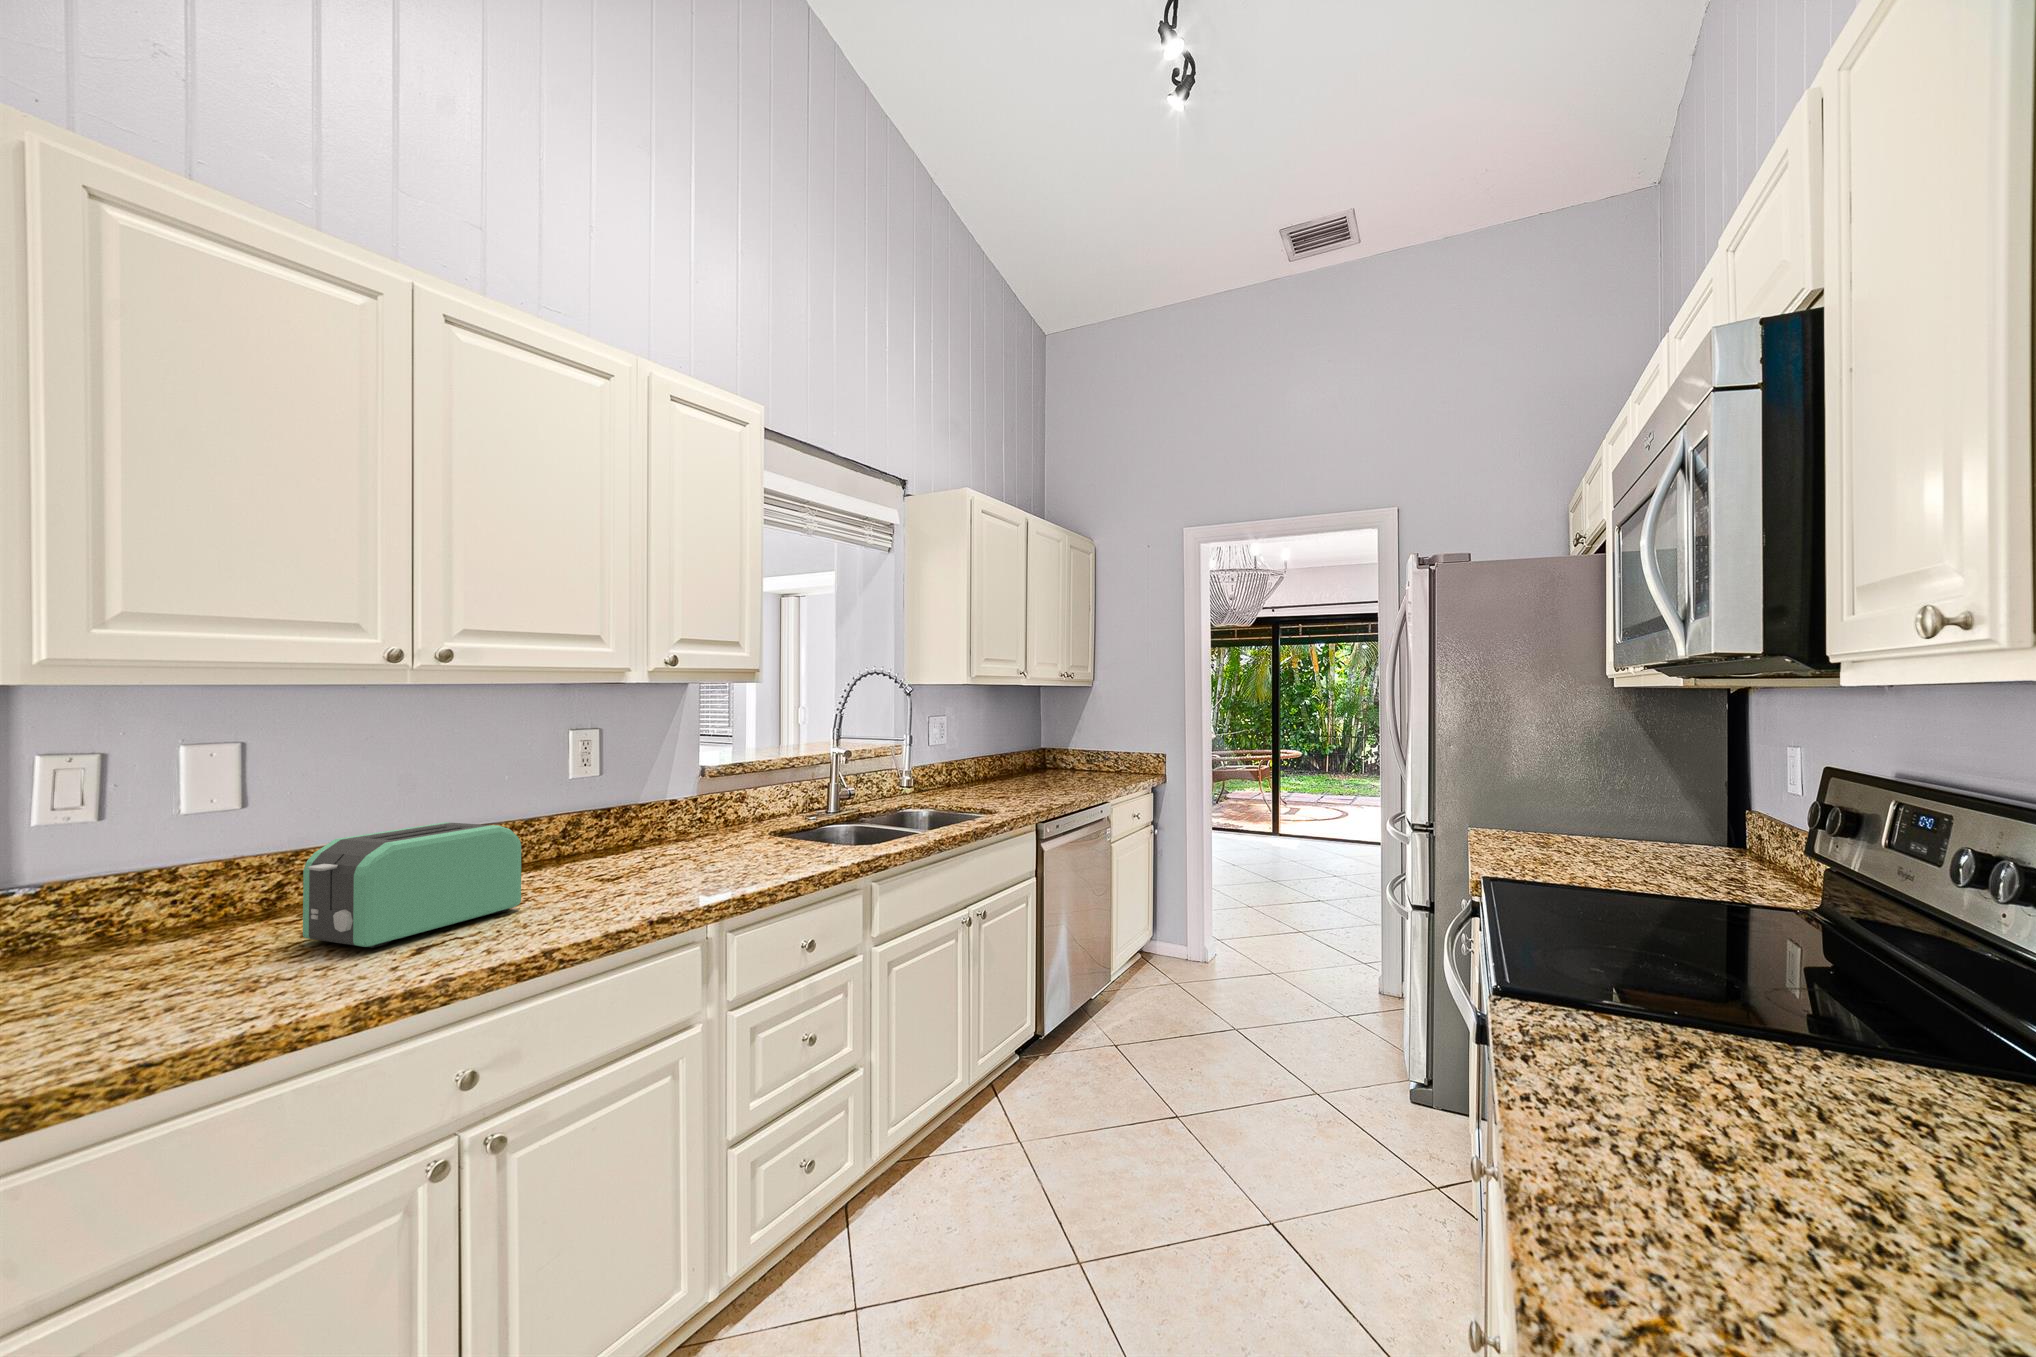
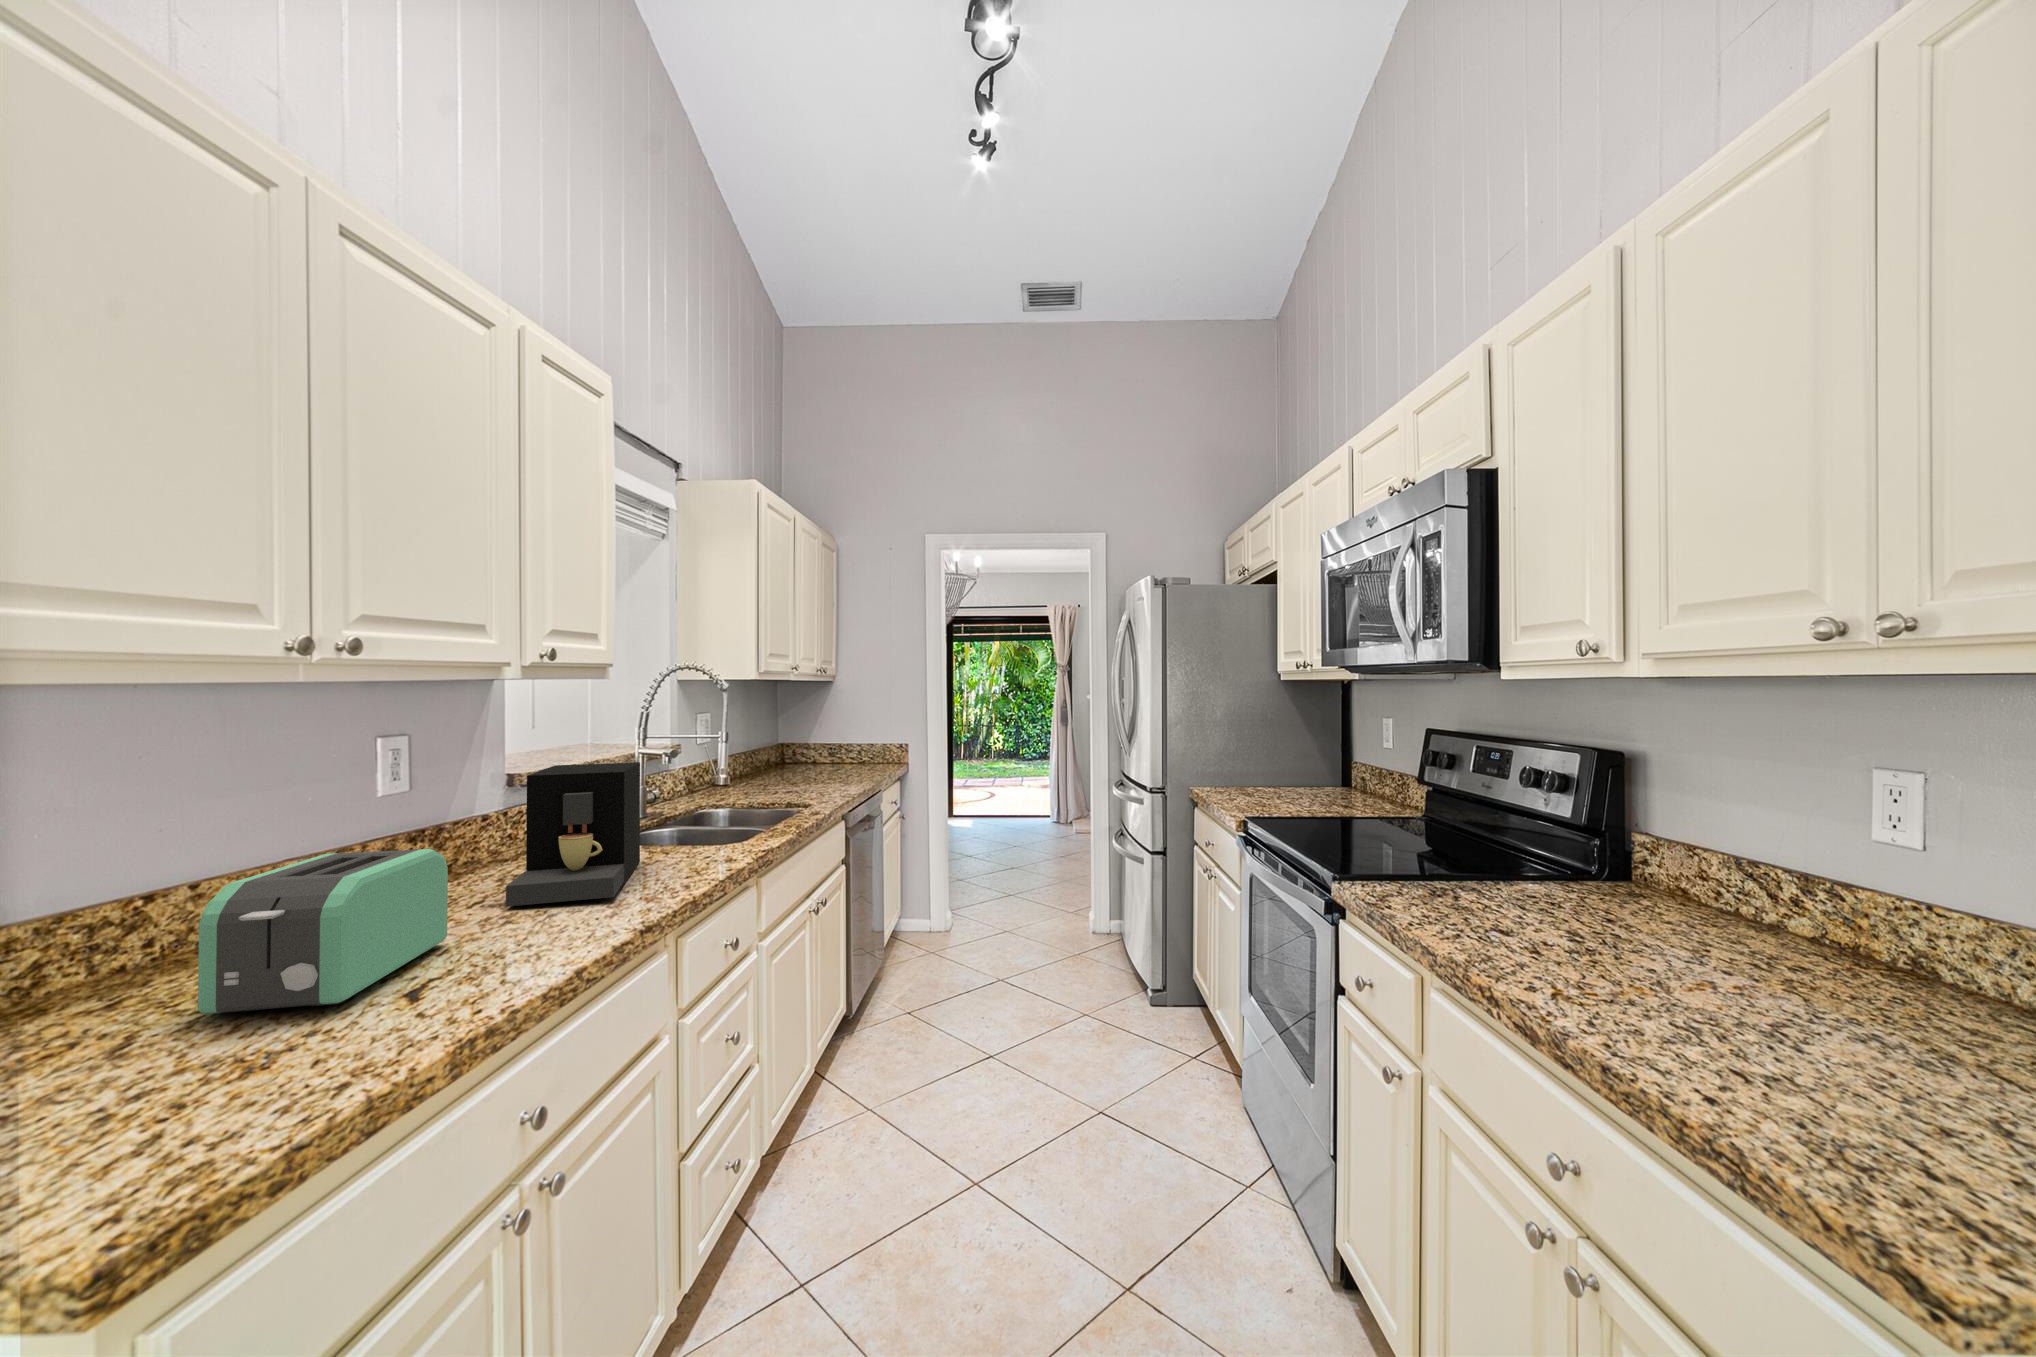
coffee maker: none [609,758,775,886] -> present [506,762,640,906]

